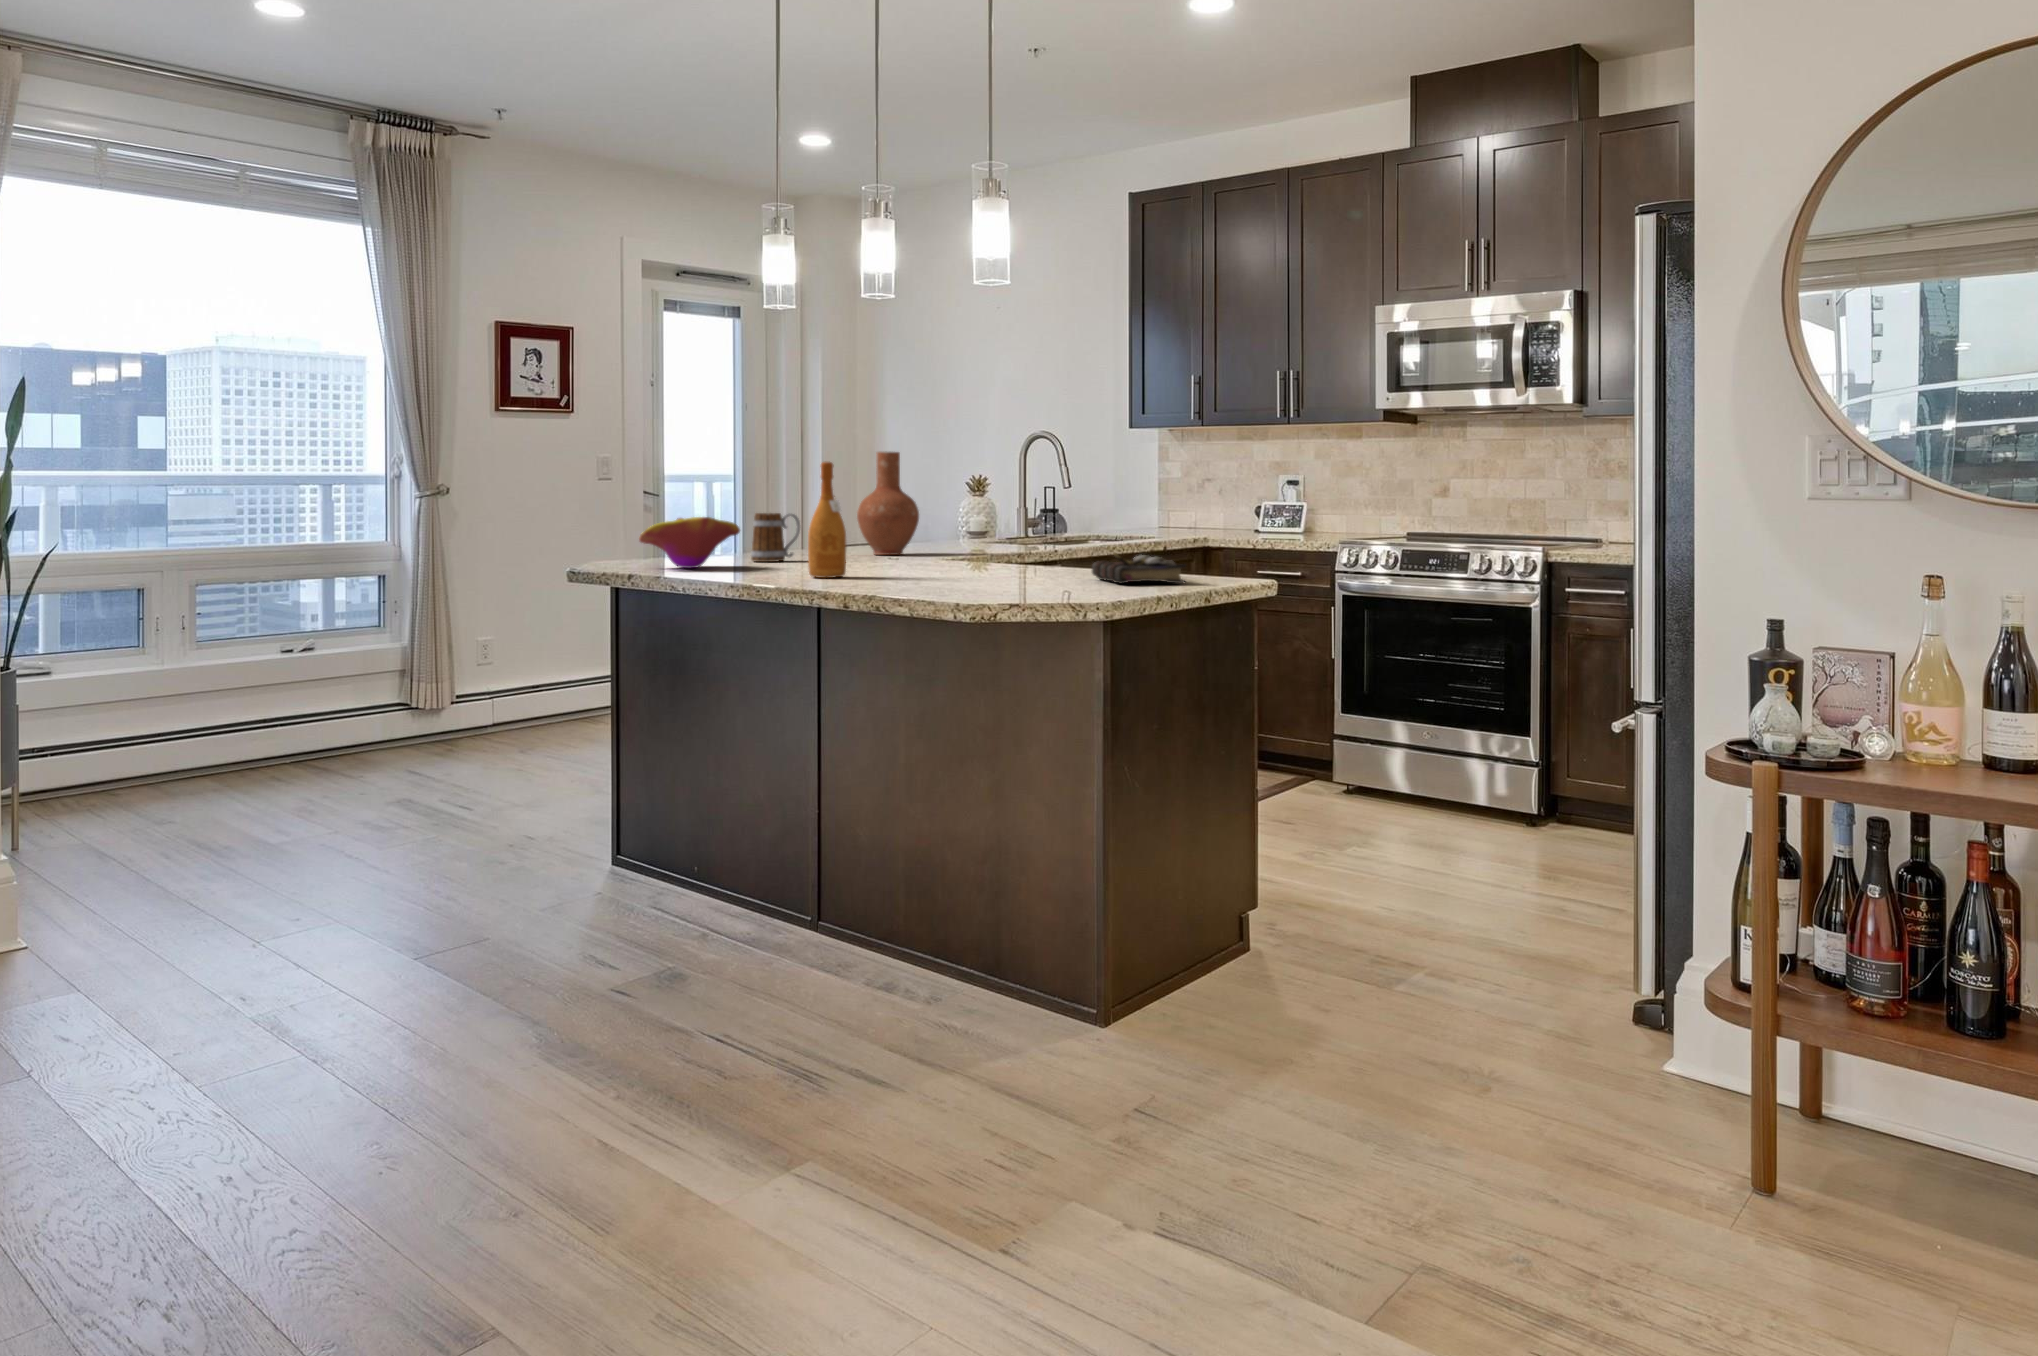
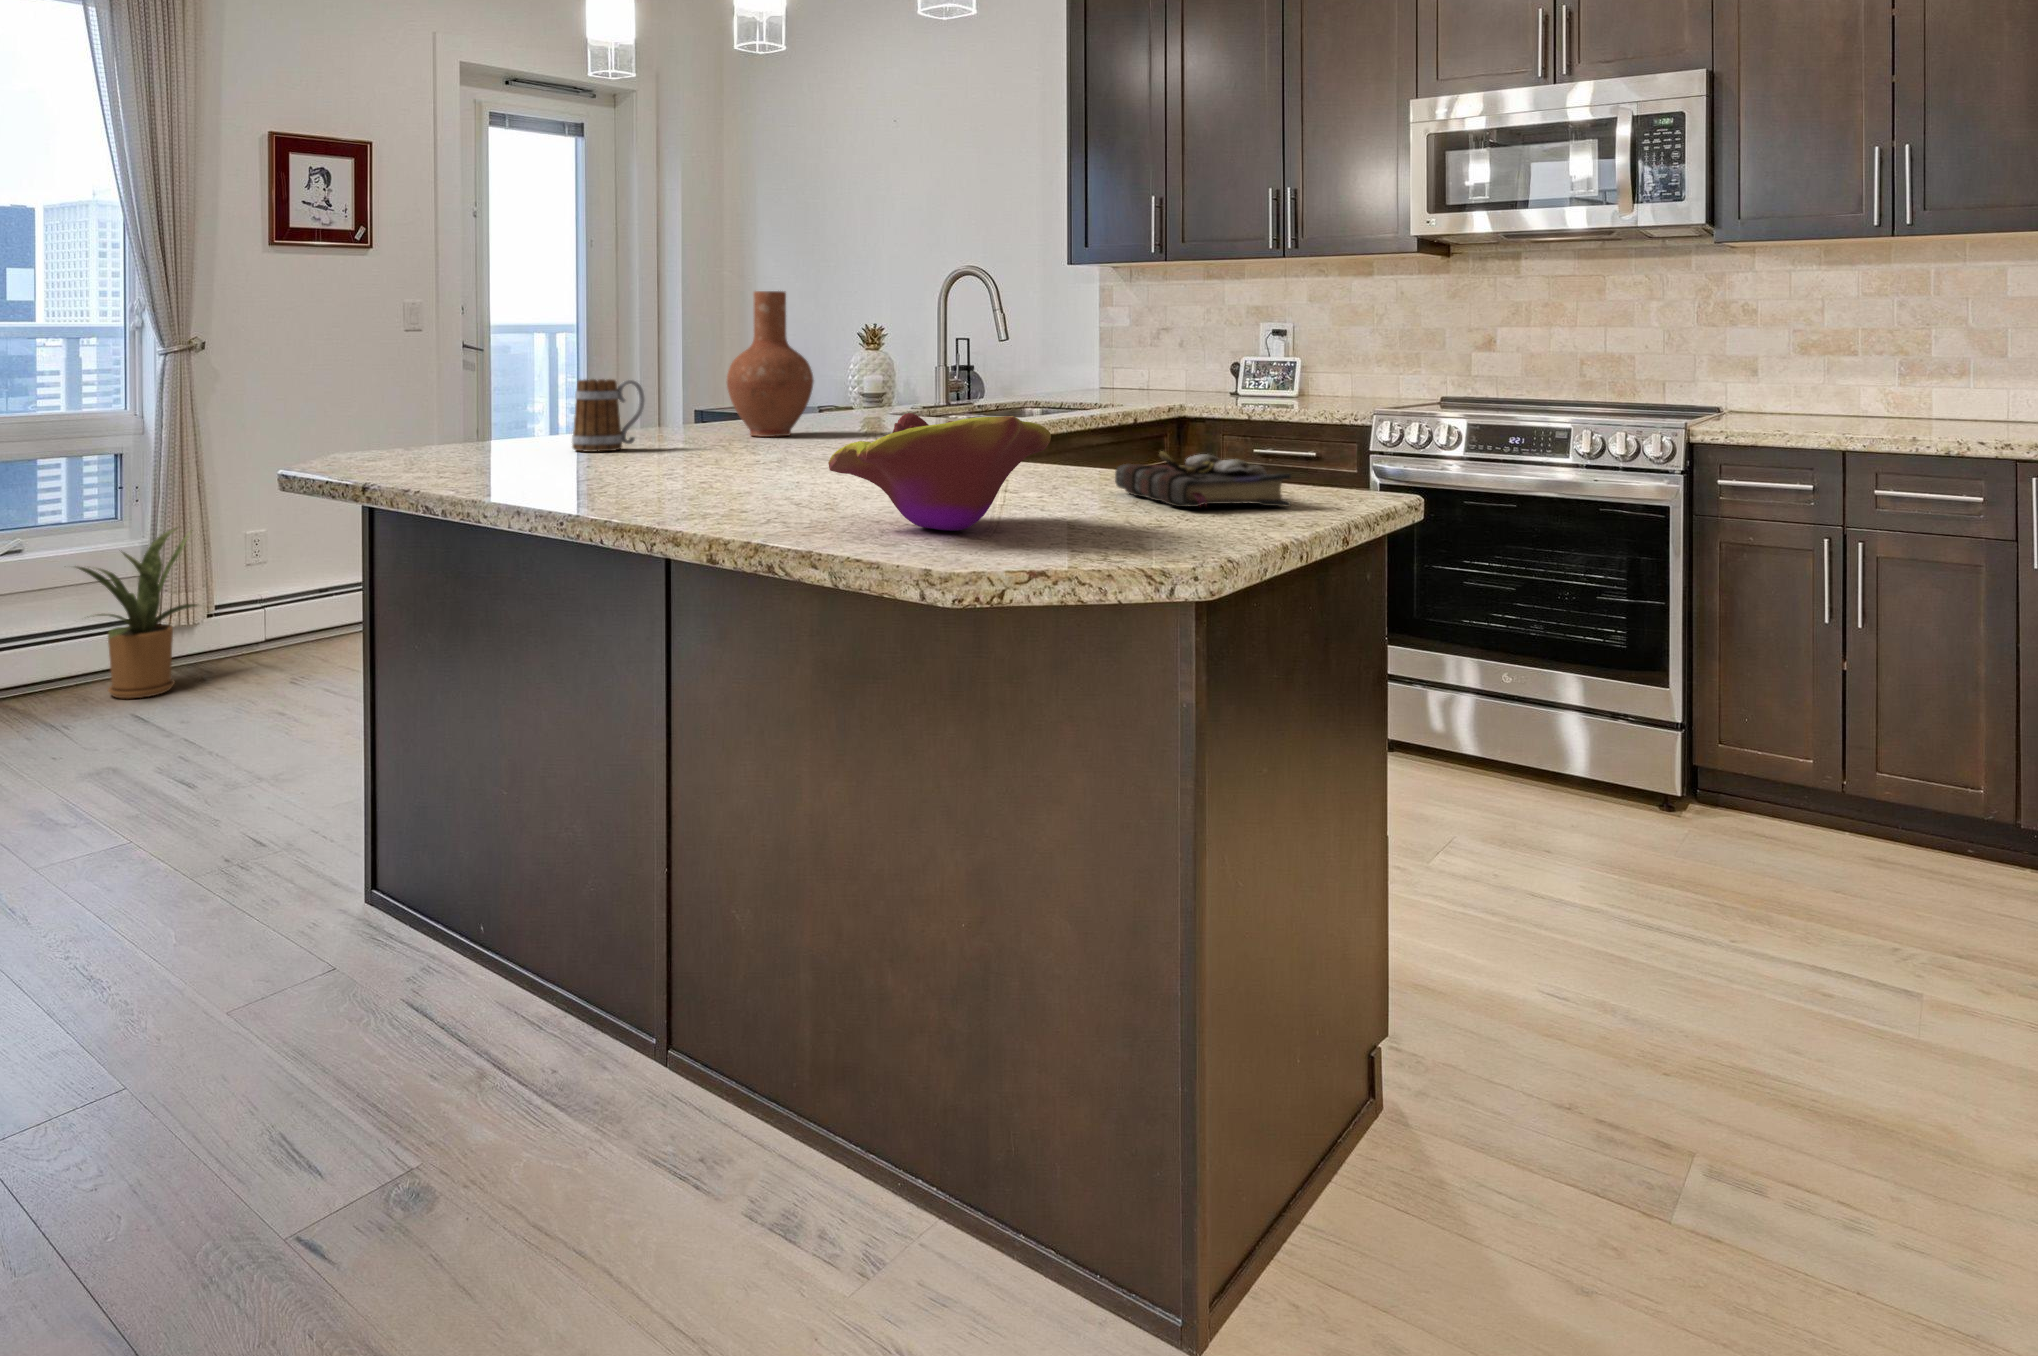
wine bottle: present [808,462,846,578] -> none [649,301,711,491]
decorative bowl: present [639,517,740,568] -> present [828,413,1051,531]
house plant: none [348,631,453,761] -> present [76,528,198,699]

